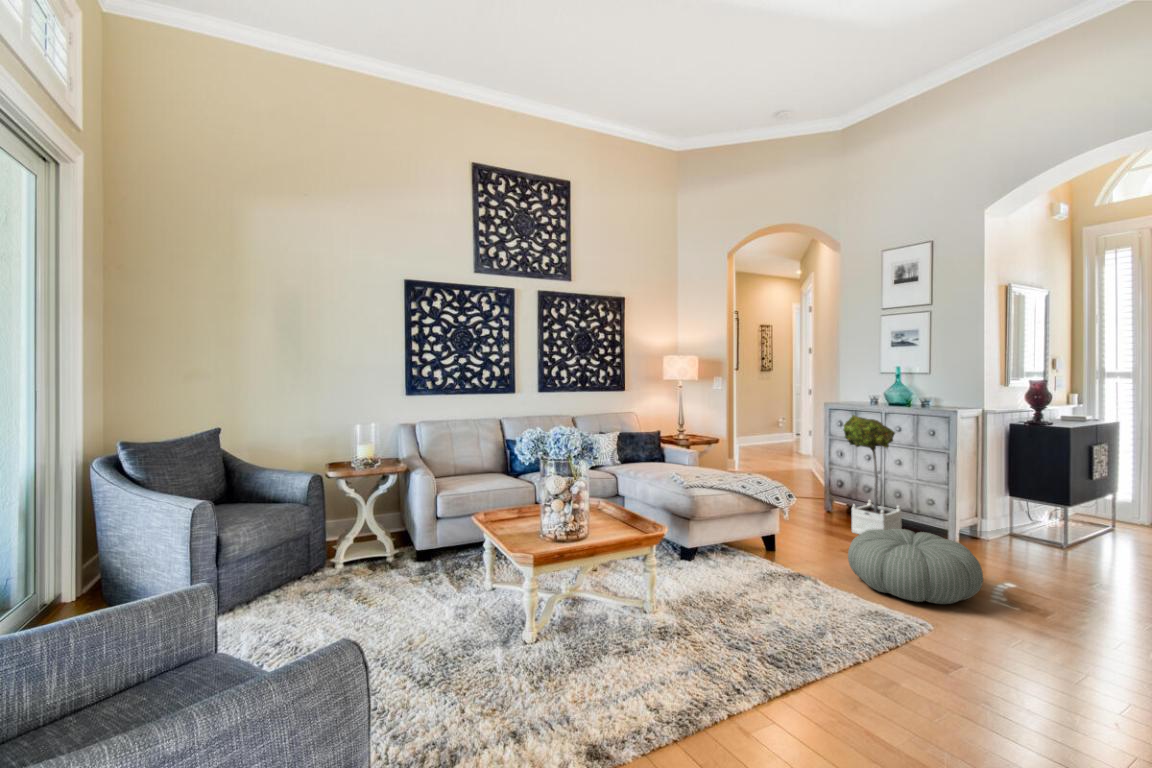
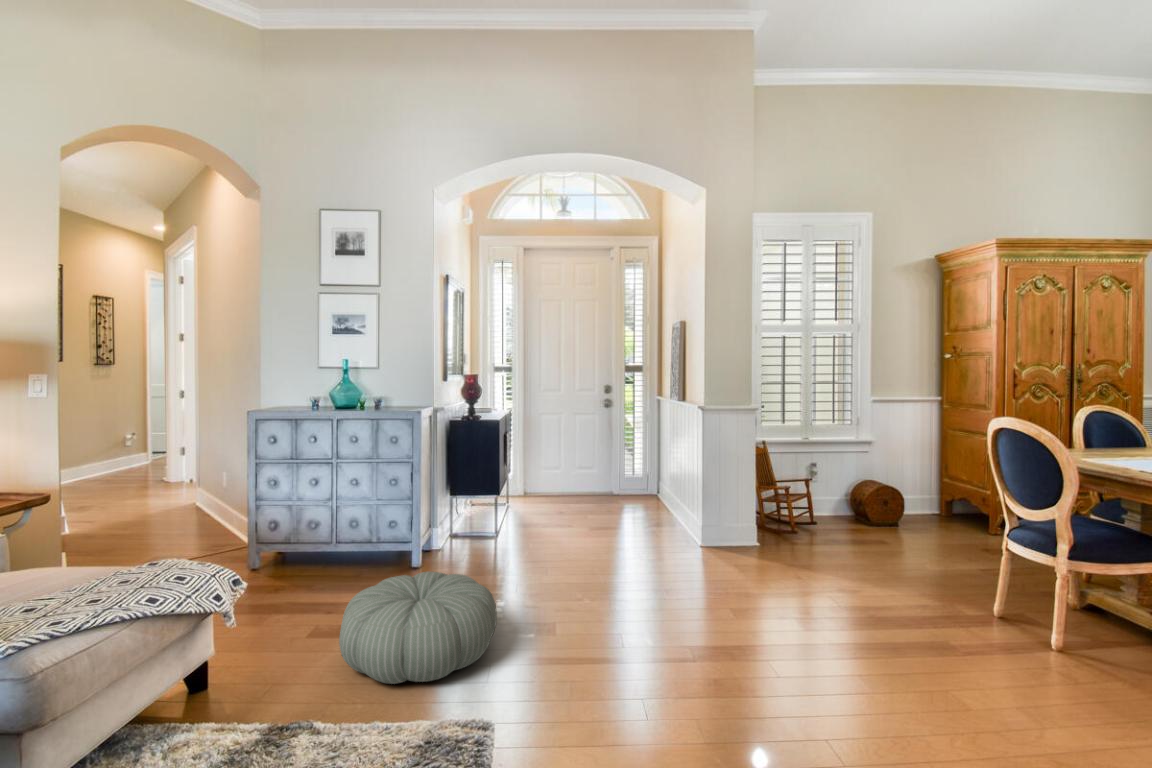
potted tree: present [843,415,902,534] -> none [287,425,363,592]

